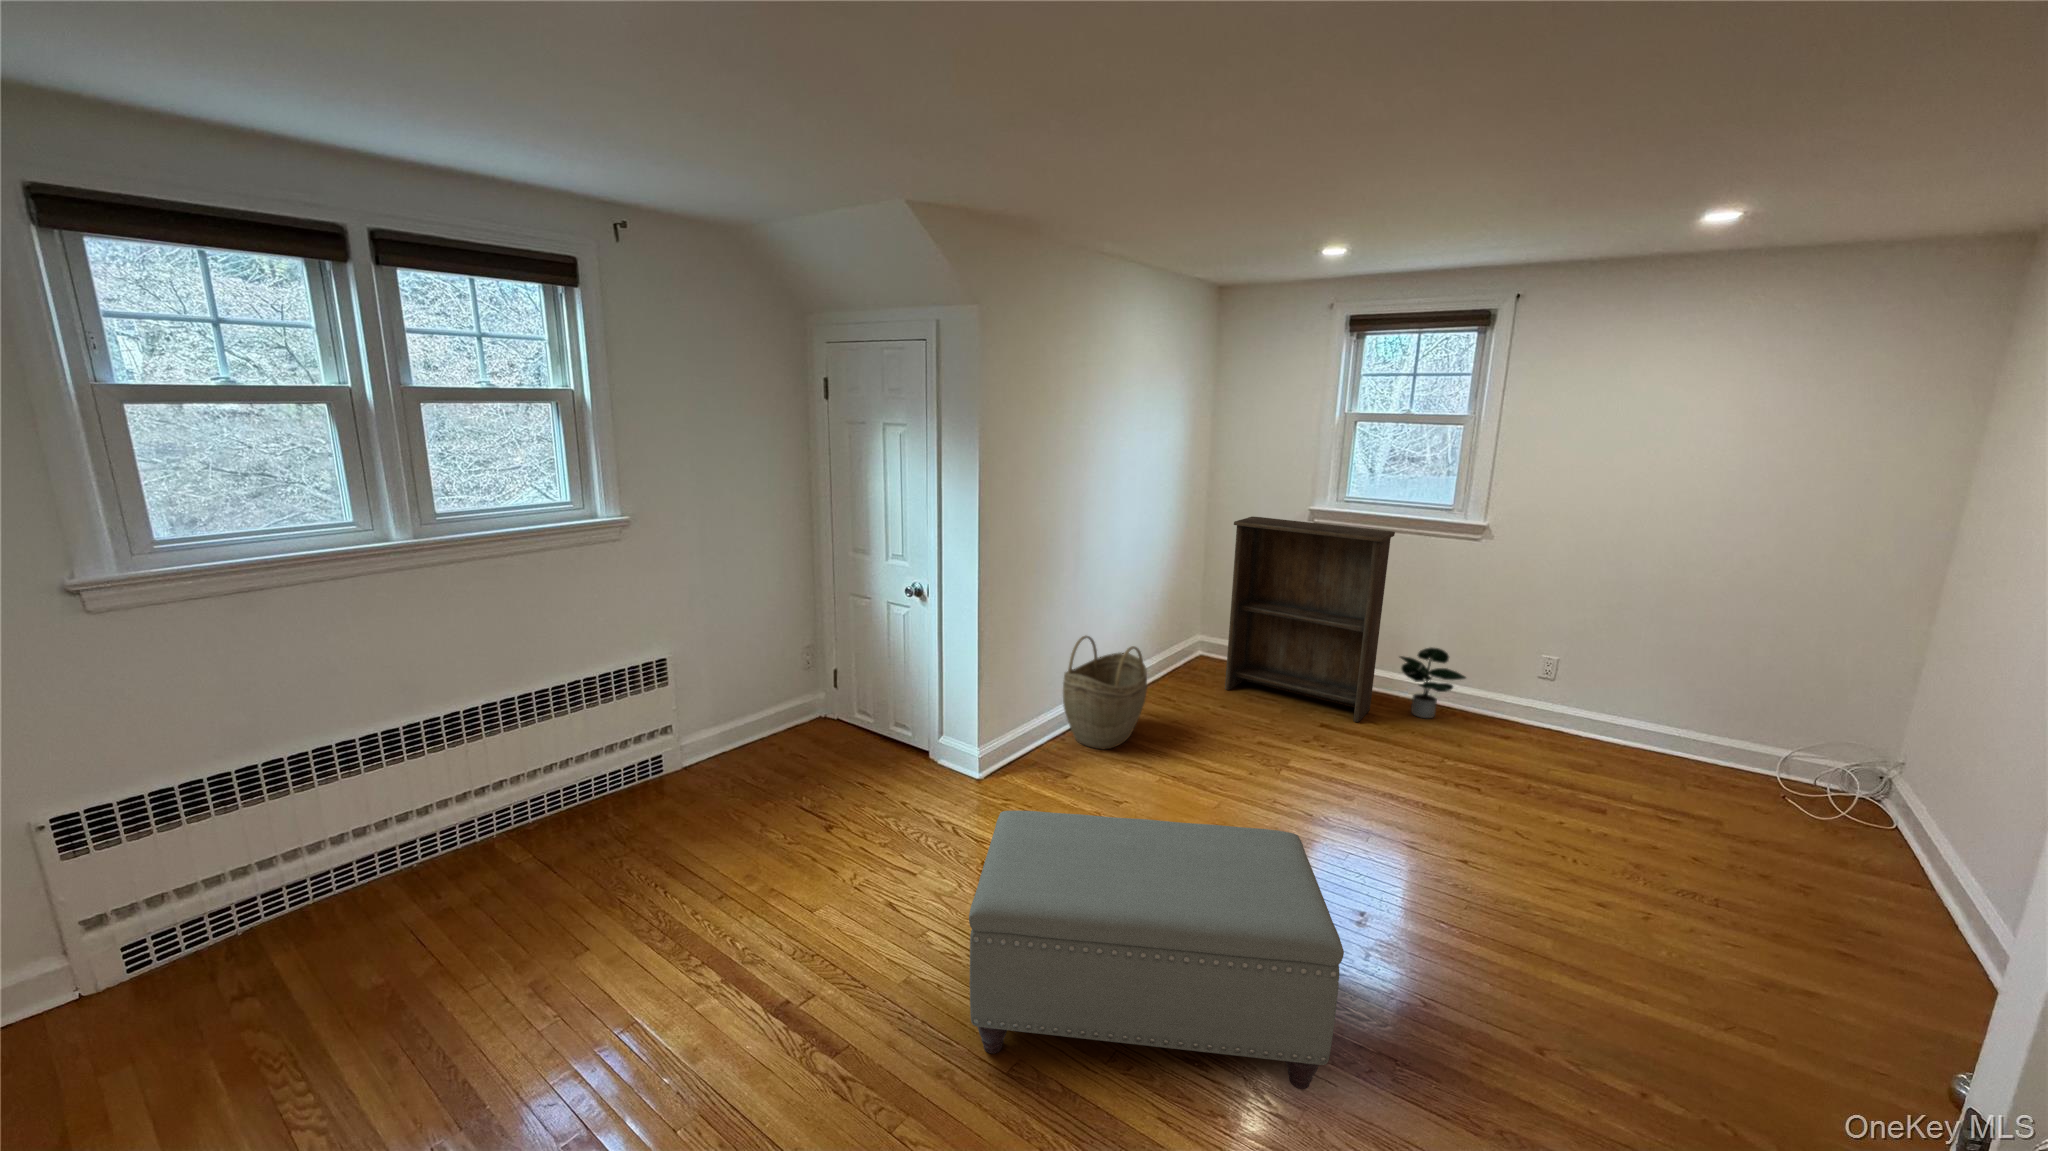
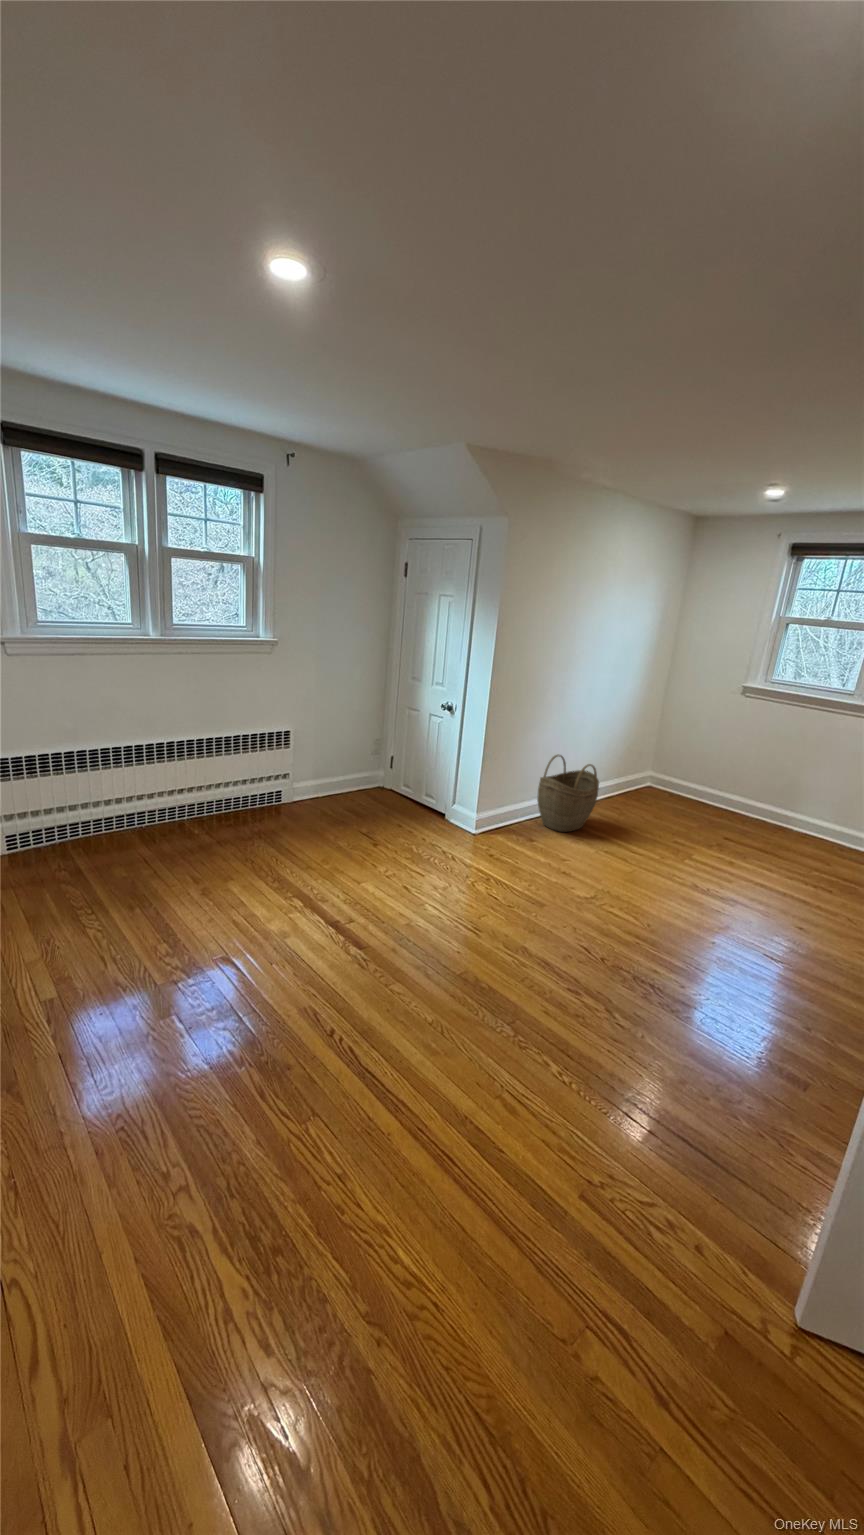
bookshelf: present [1225,517,1395,722] -> none [659,688,804,843]
potted plant: present [1400,648,1466,718] -> none [794,798,846,849]
ottoman: present [969,811,1344,1089] -> none [444,835,679,1018]

